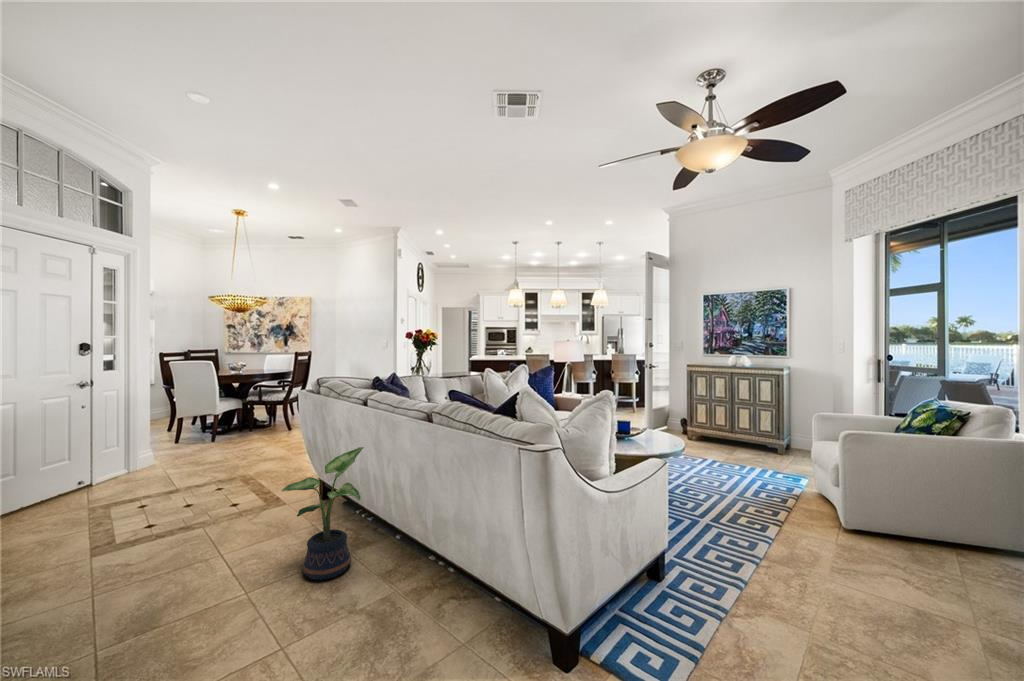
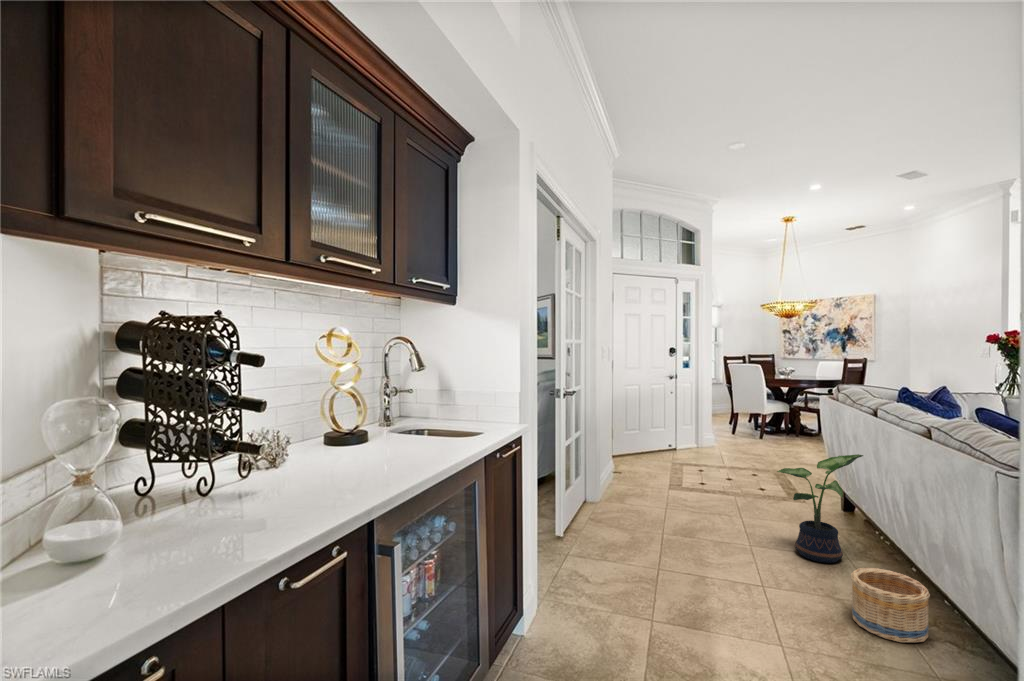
basket: none [389,562,455,646] -> present [851,568,930,642]

